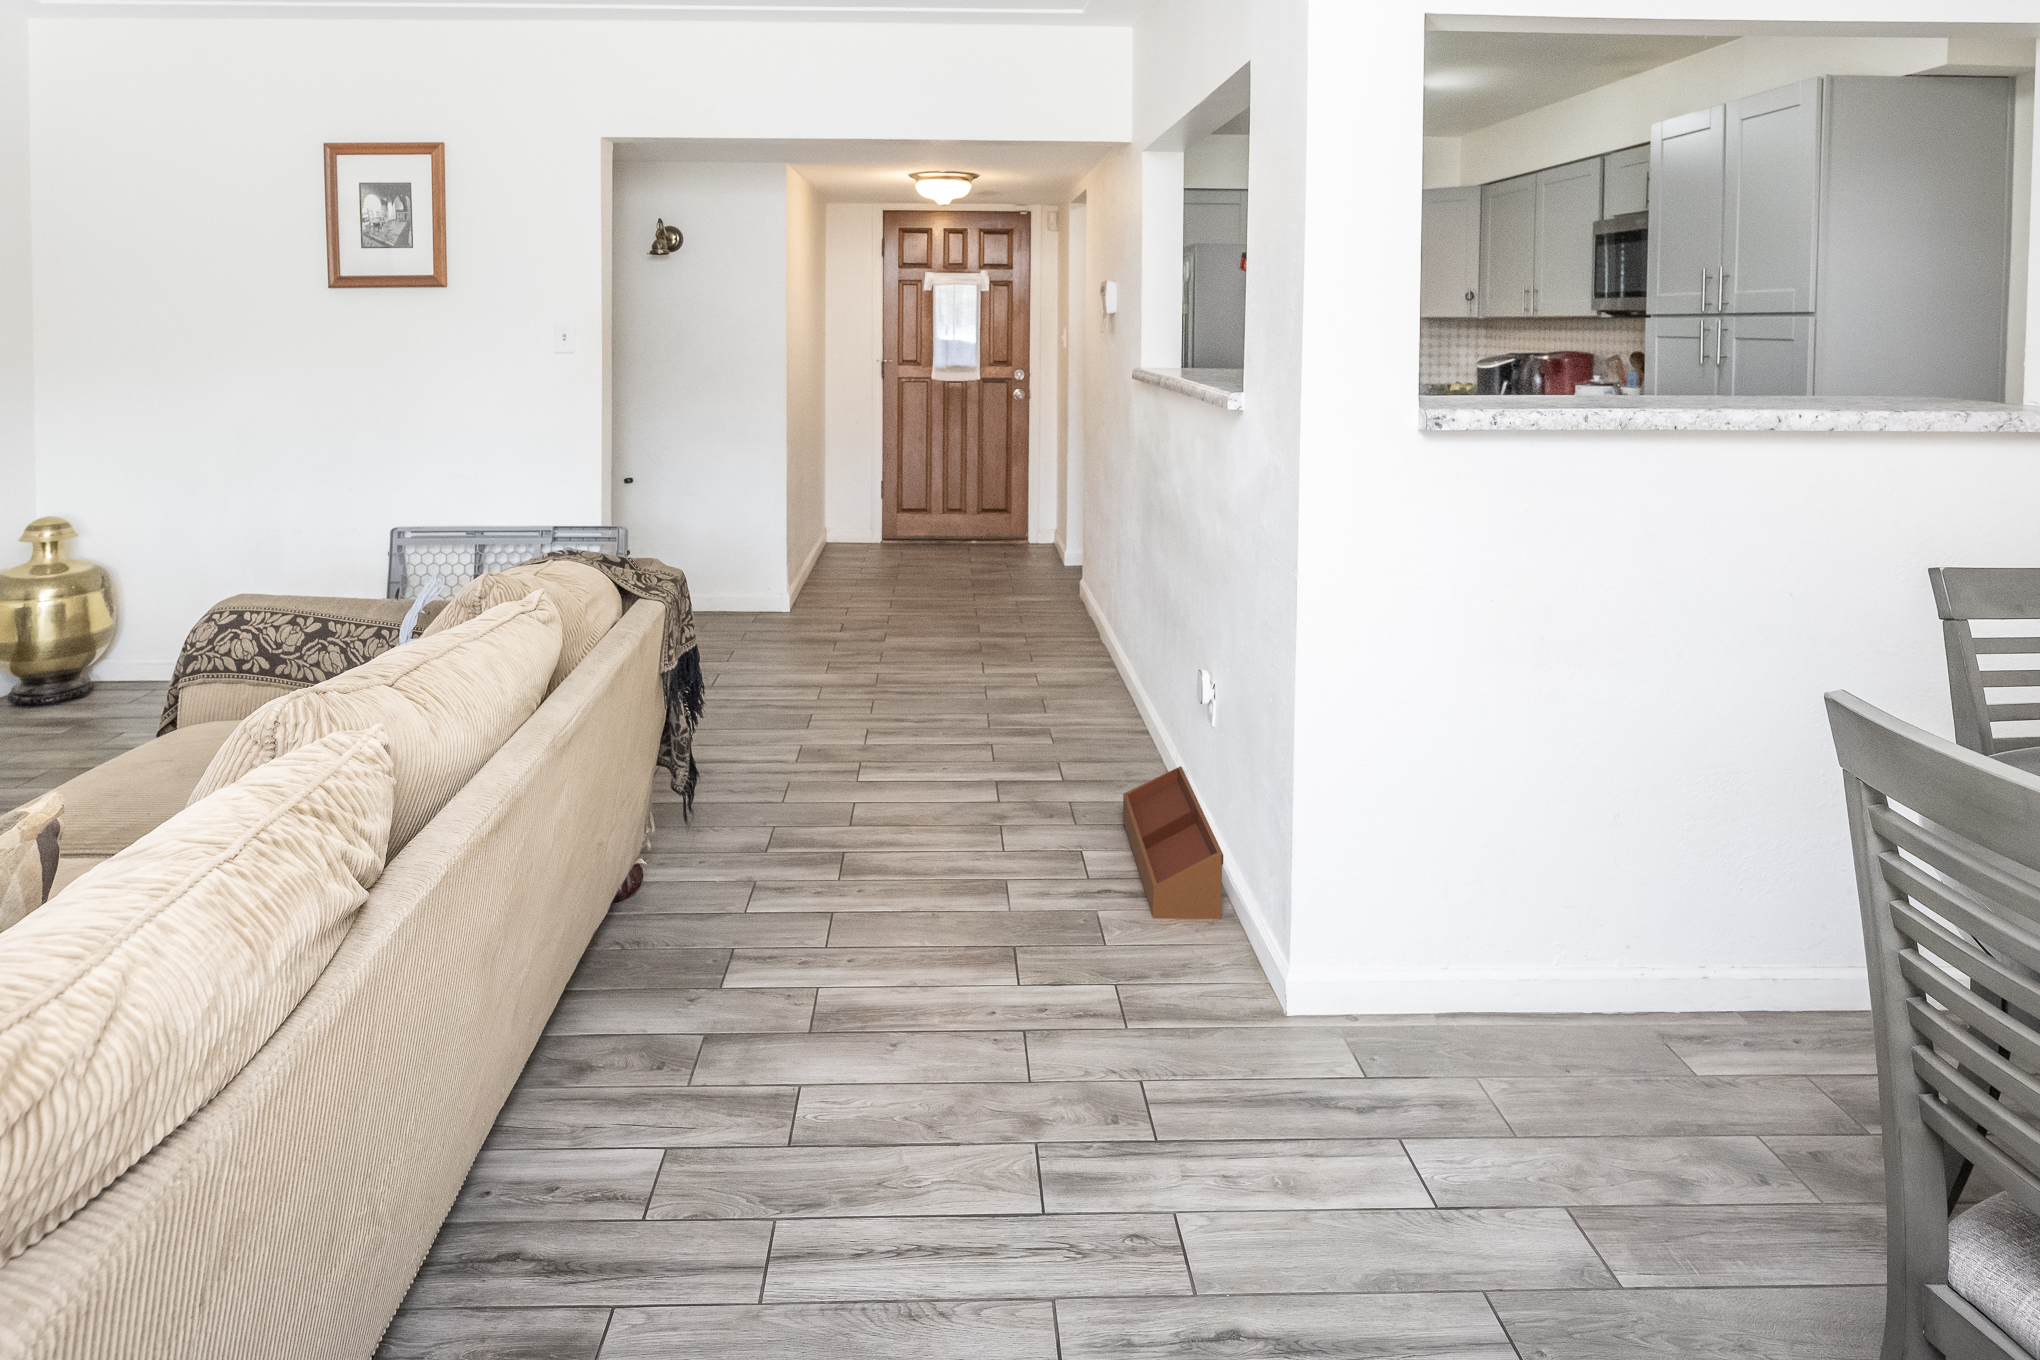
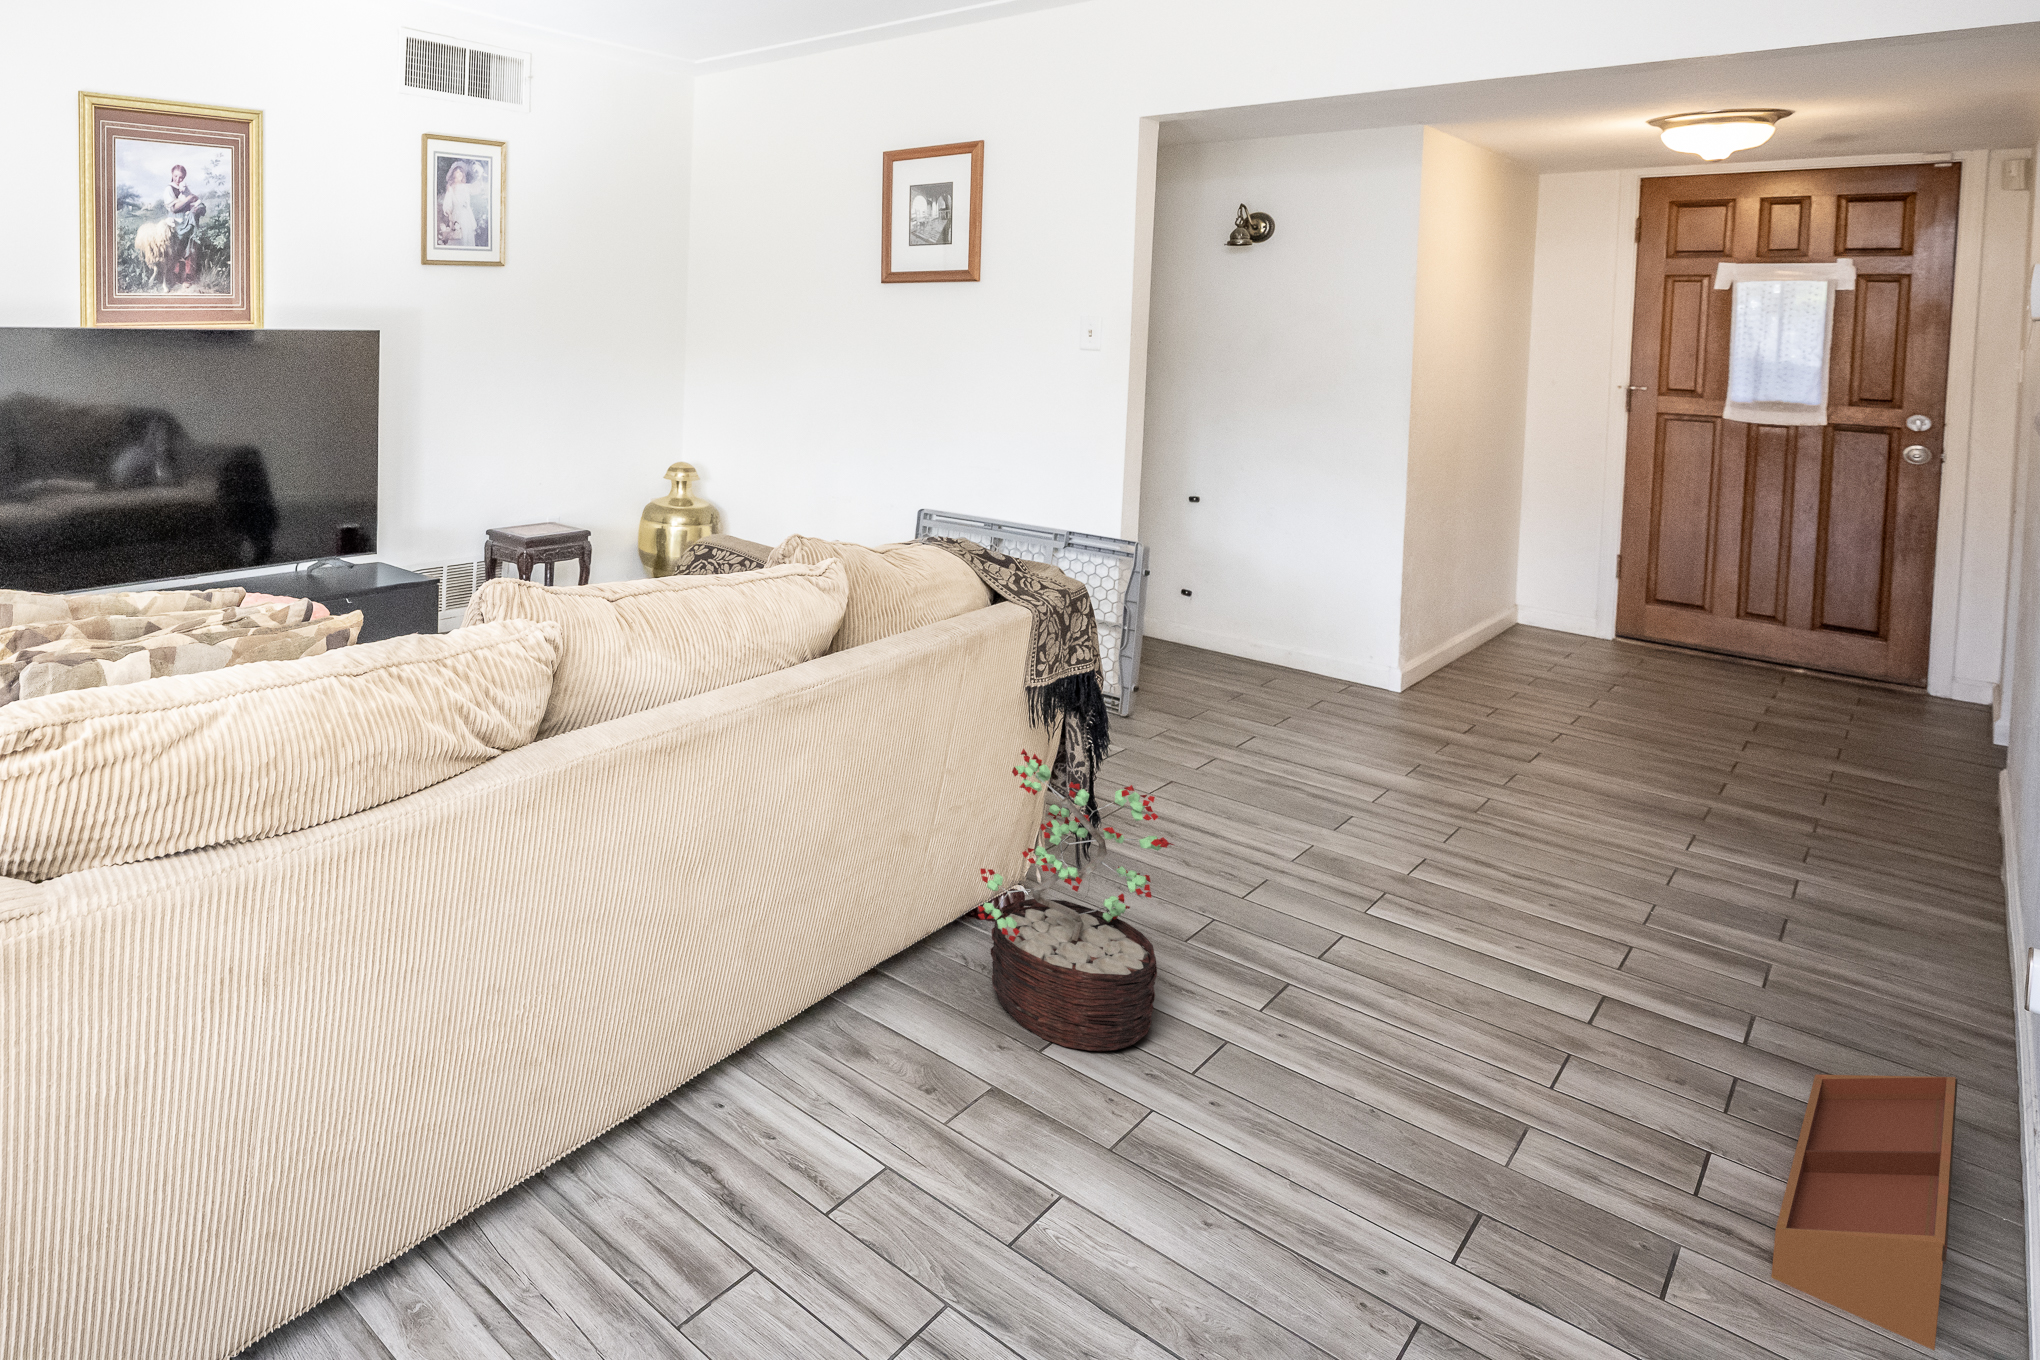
decorative plant: none [646,727,795,983] -> present [978,749,1174,1052]

